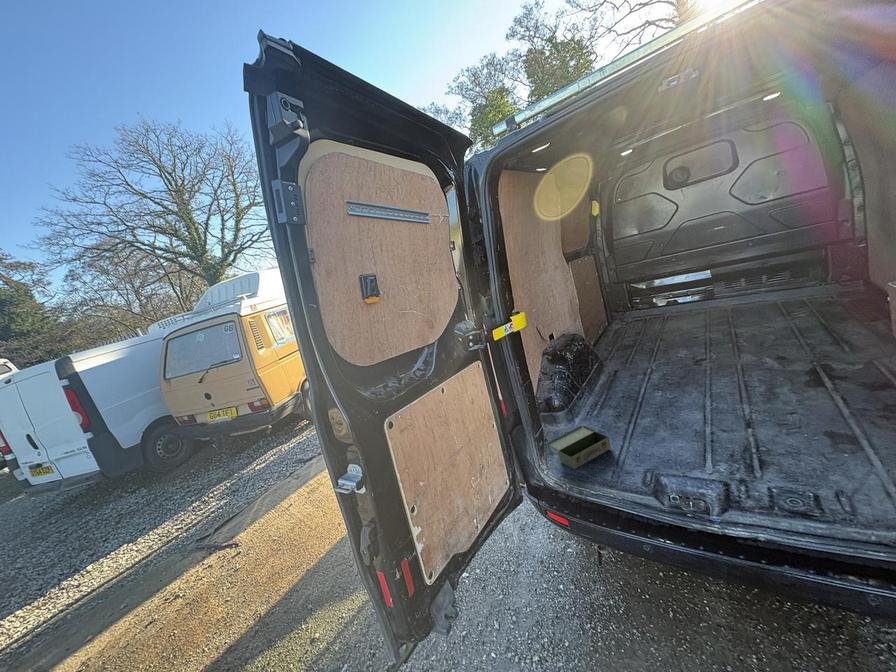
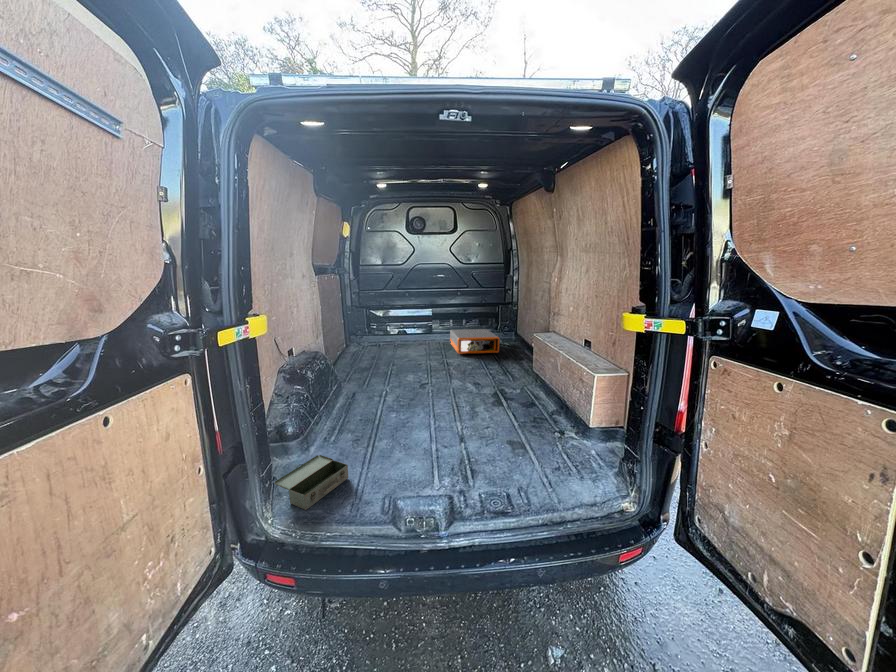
storage box: none [738,285,823,321] -> present [450,329,500,354]

